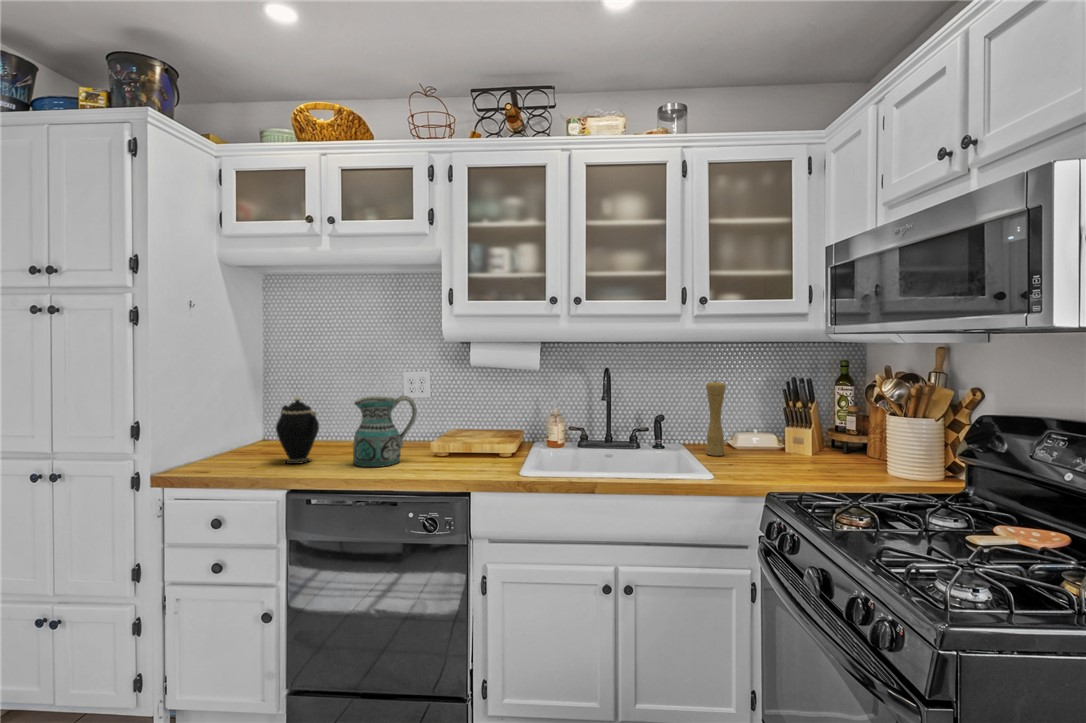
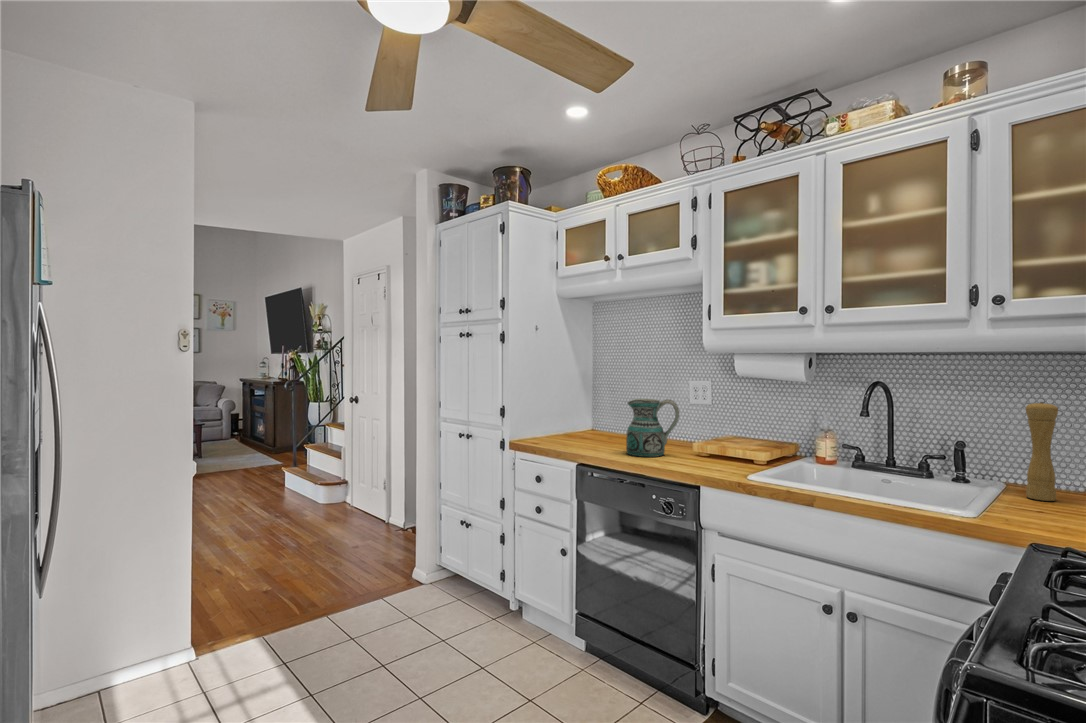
teapot: present [276,396,319,464] -> none [579,395,610,448]

